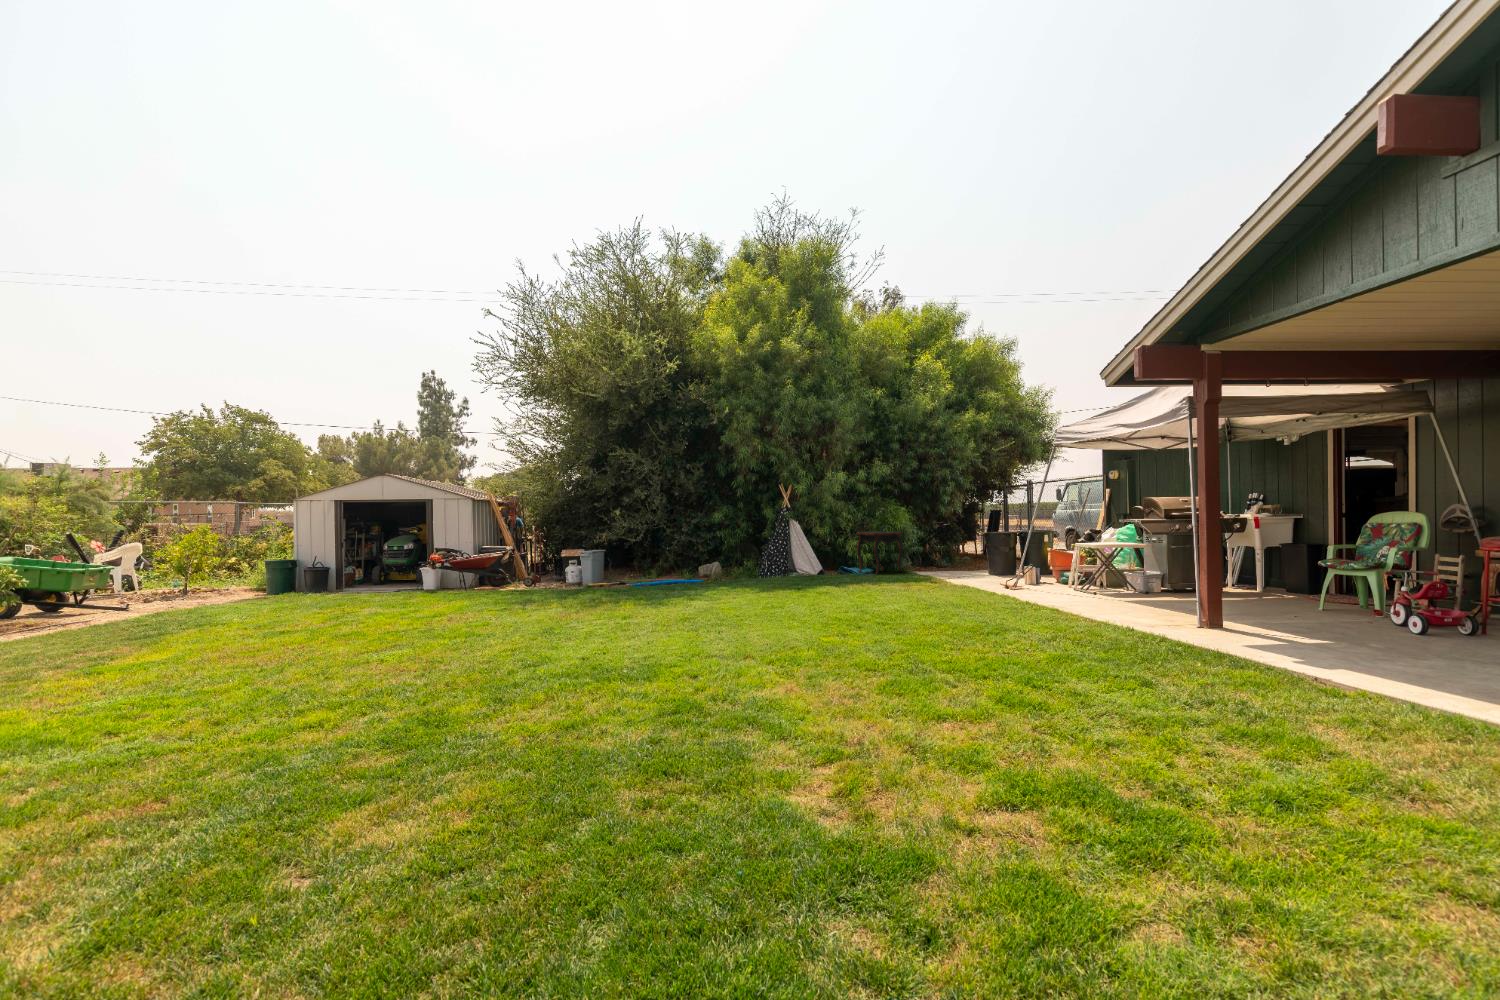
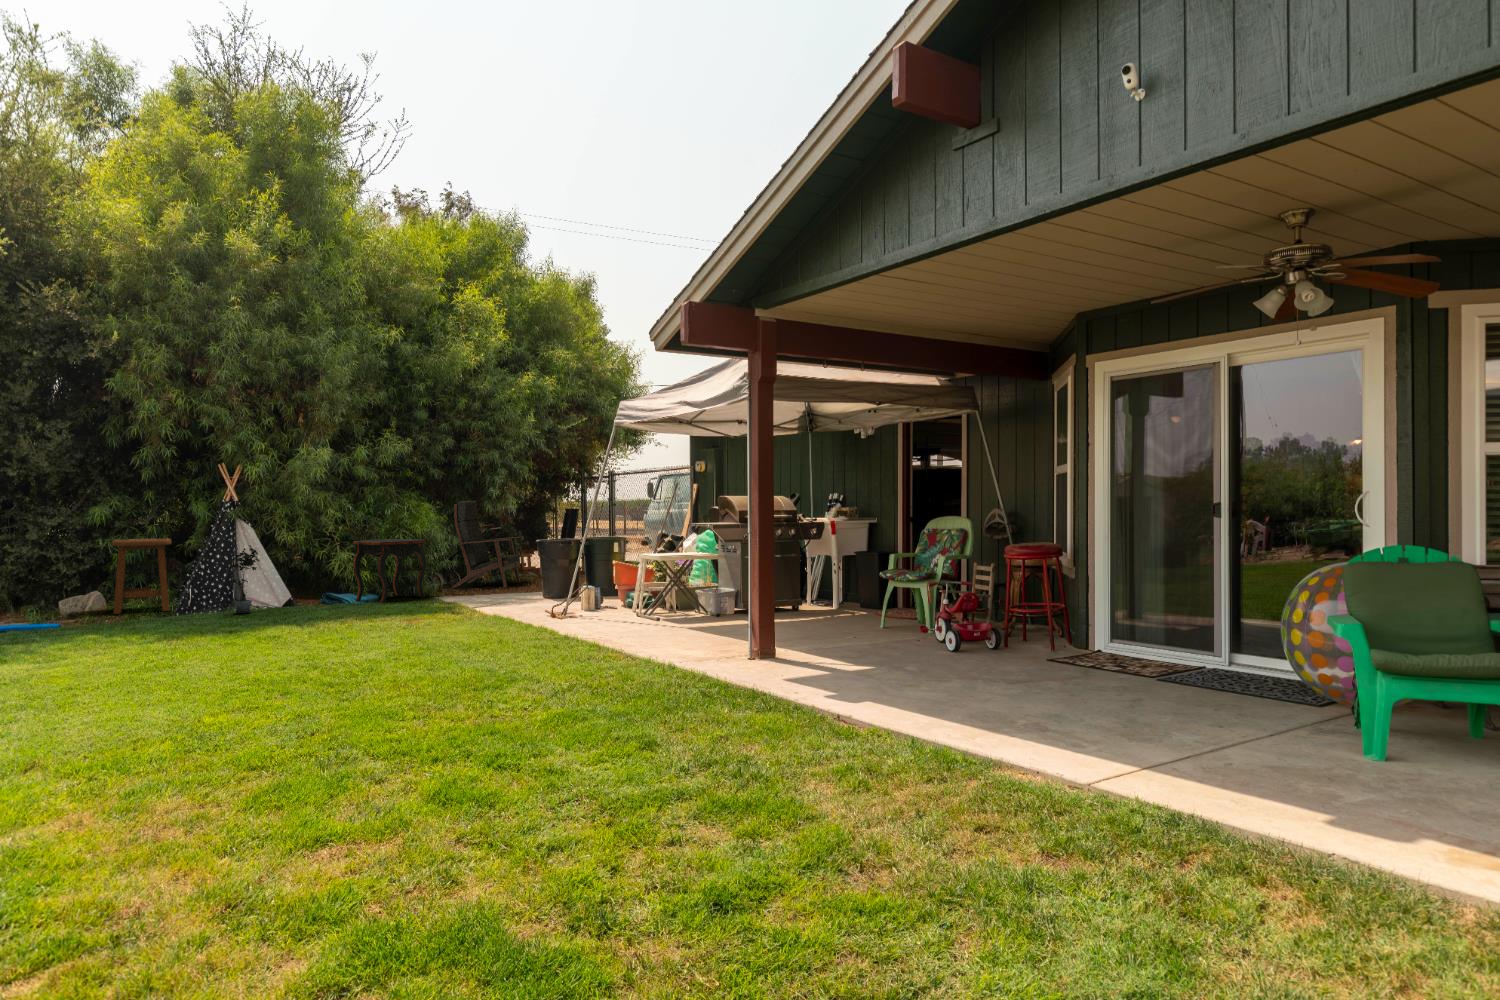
lounge chair: none [917,505,965,568] -> present [453,501,523,588]
stool: none [723,530,754,574] -> present [112,538,171,614]
potted plant: none [787,534,806,577] -> present [230,545,260,613]

